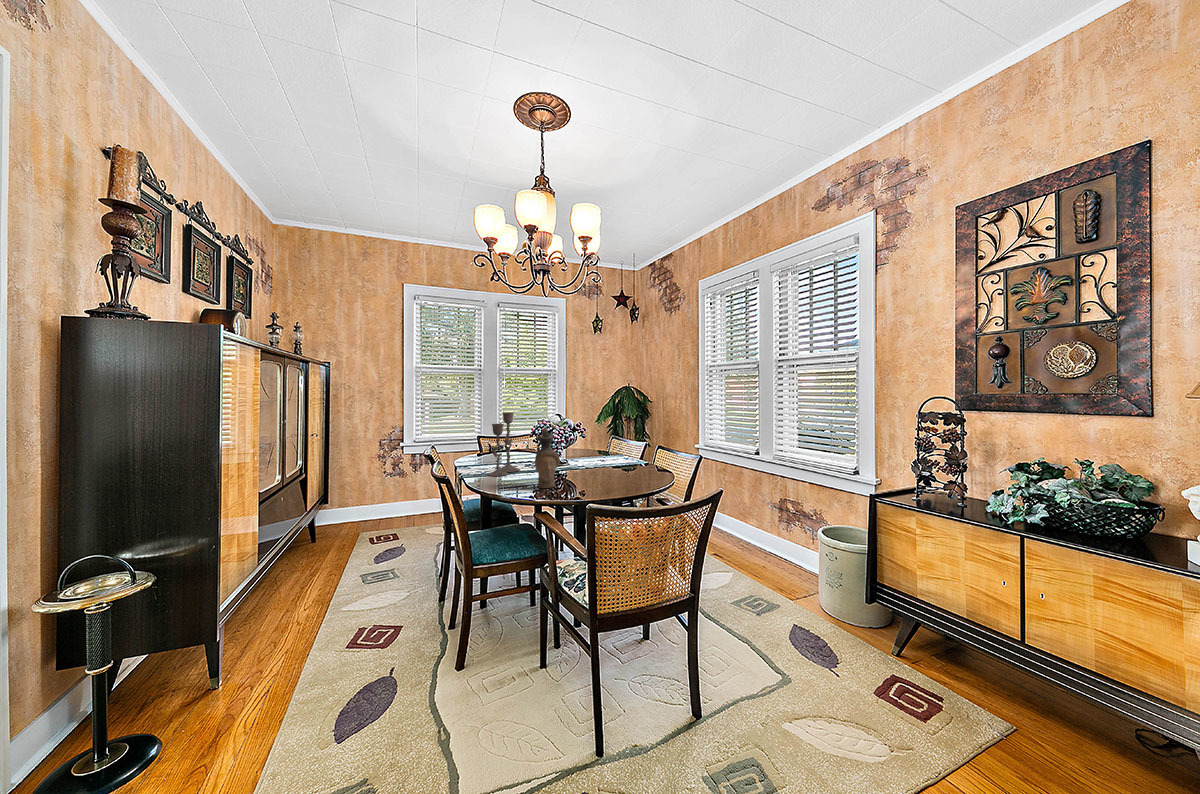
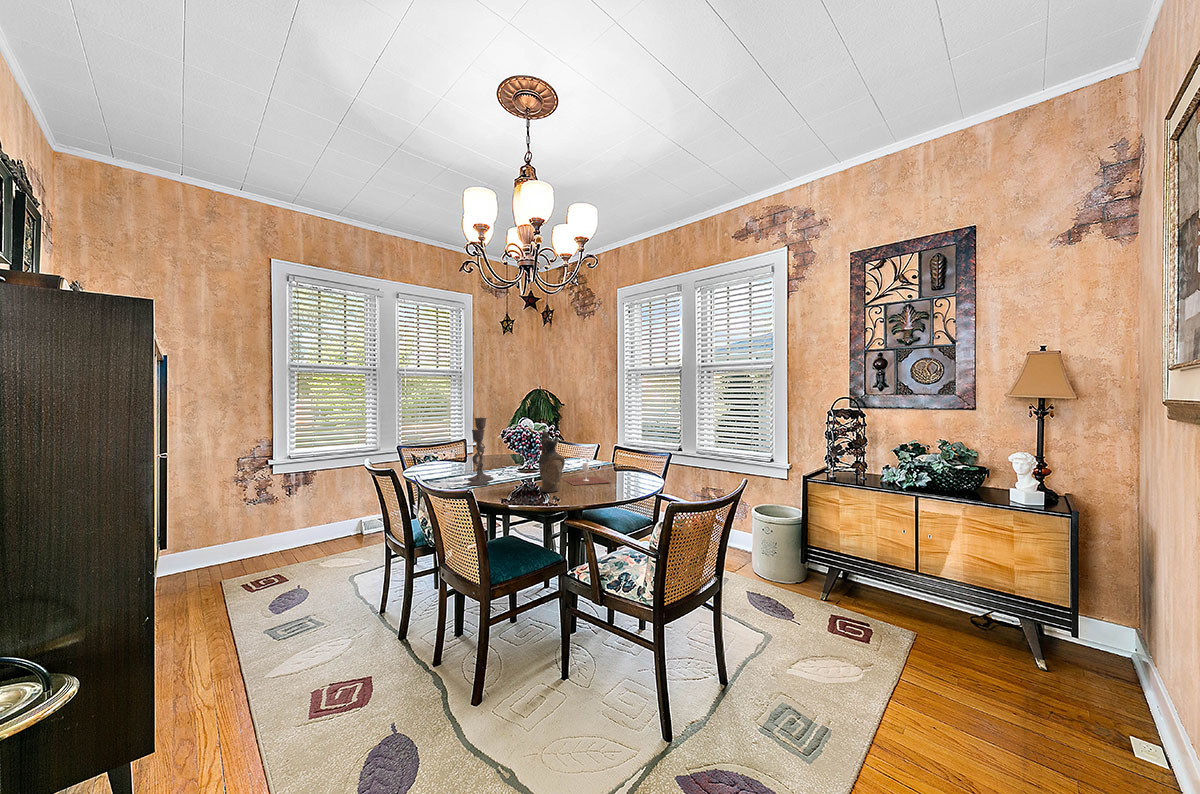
wine glass: none [579,461,620,483] -> present [563,463,610,485]

